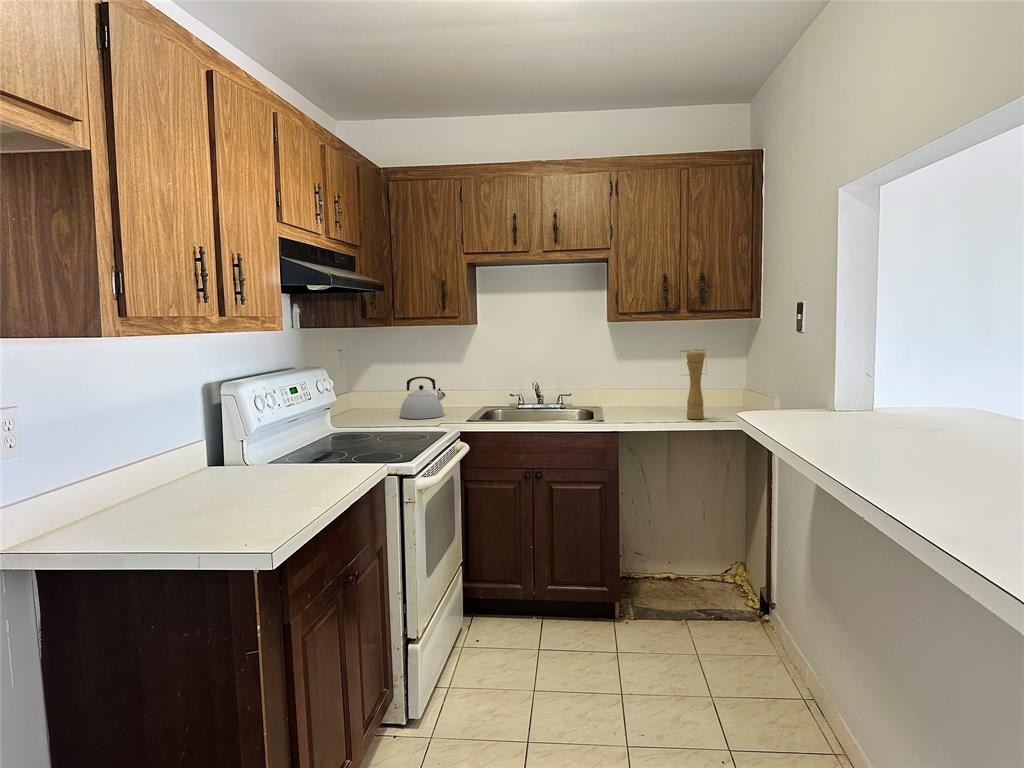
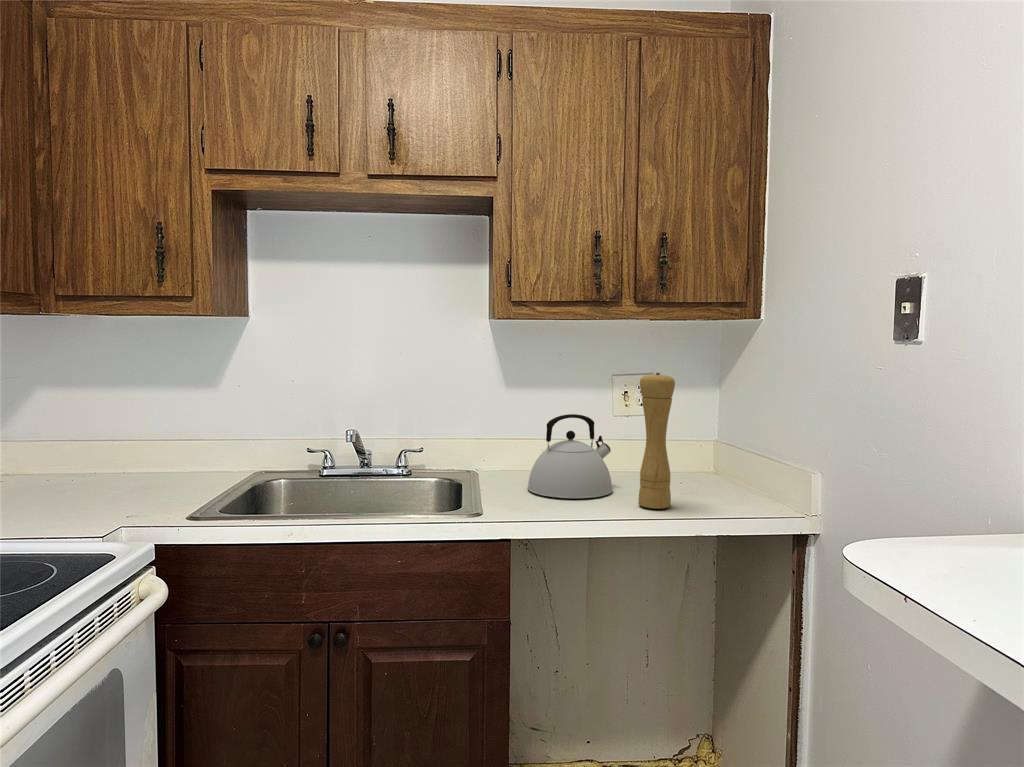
kettle: present [400,376,445,419] -> present [528,414,612,498]

